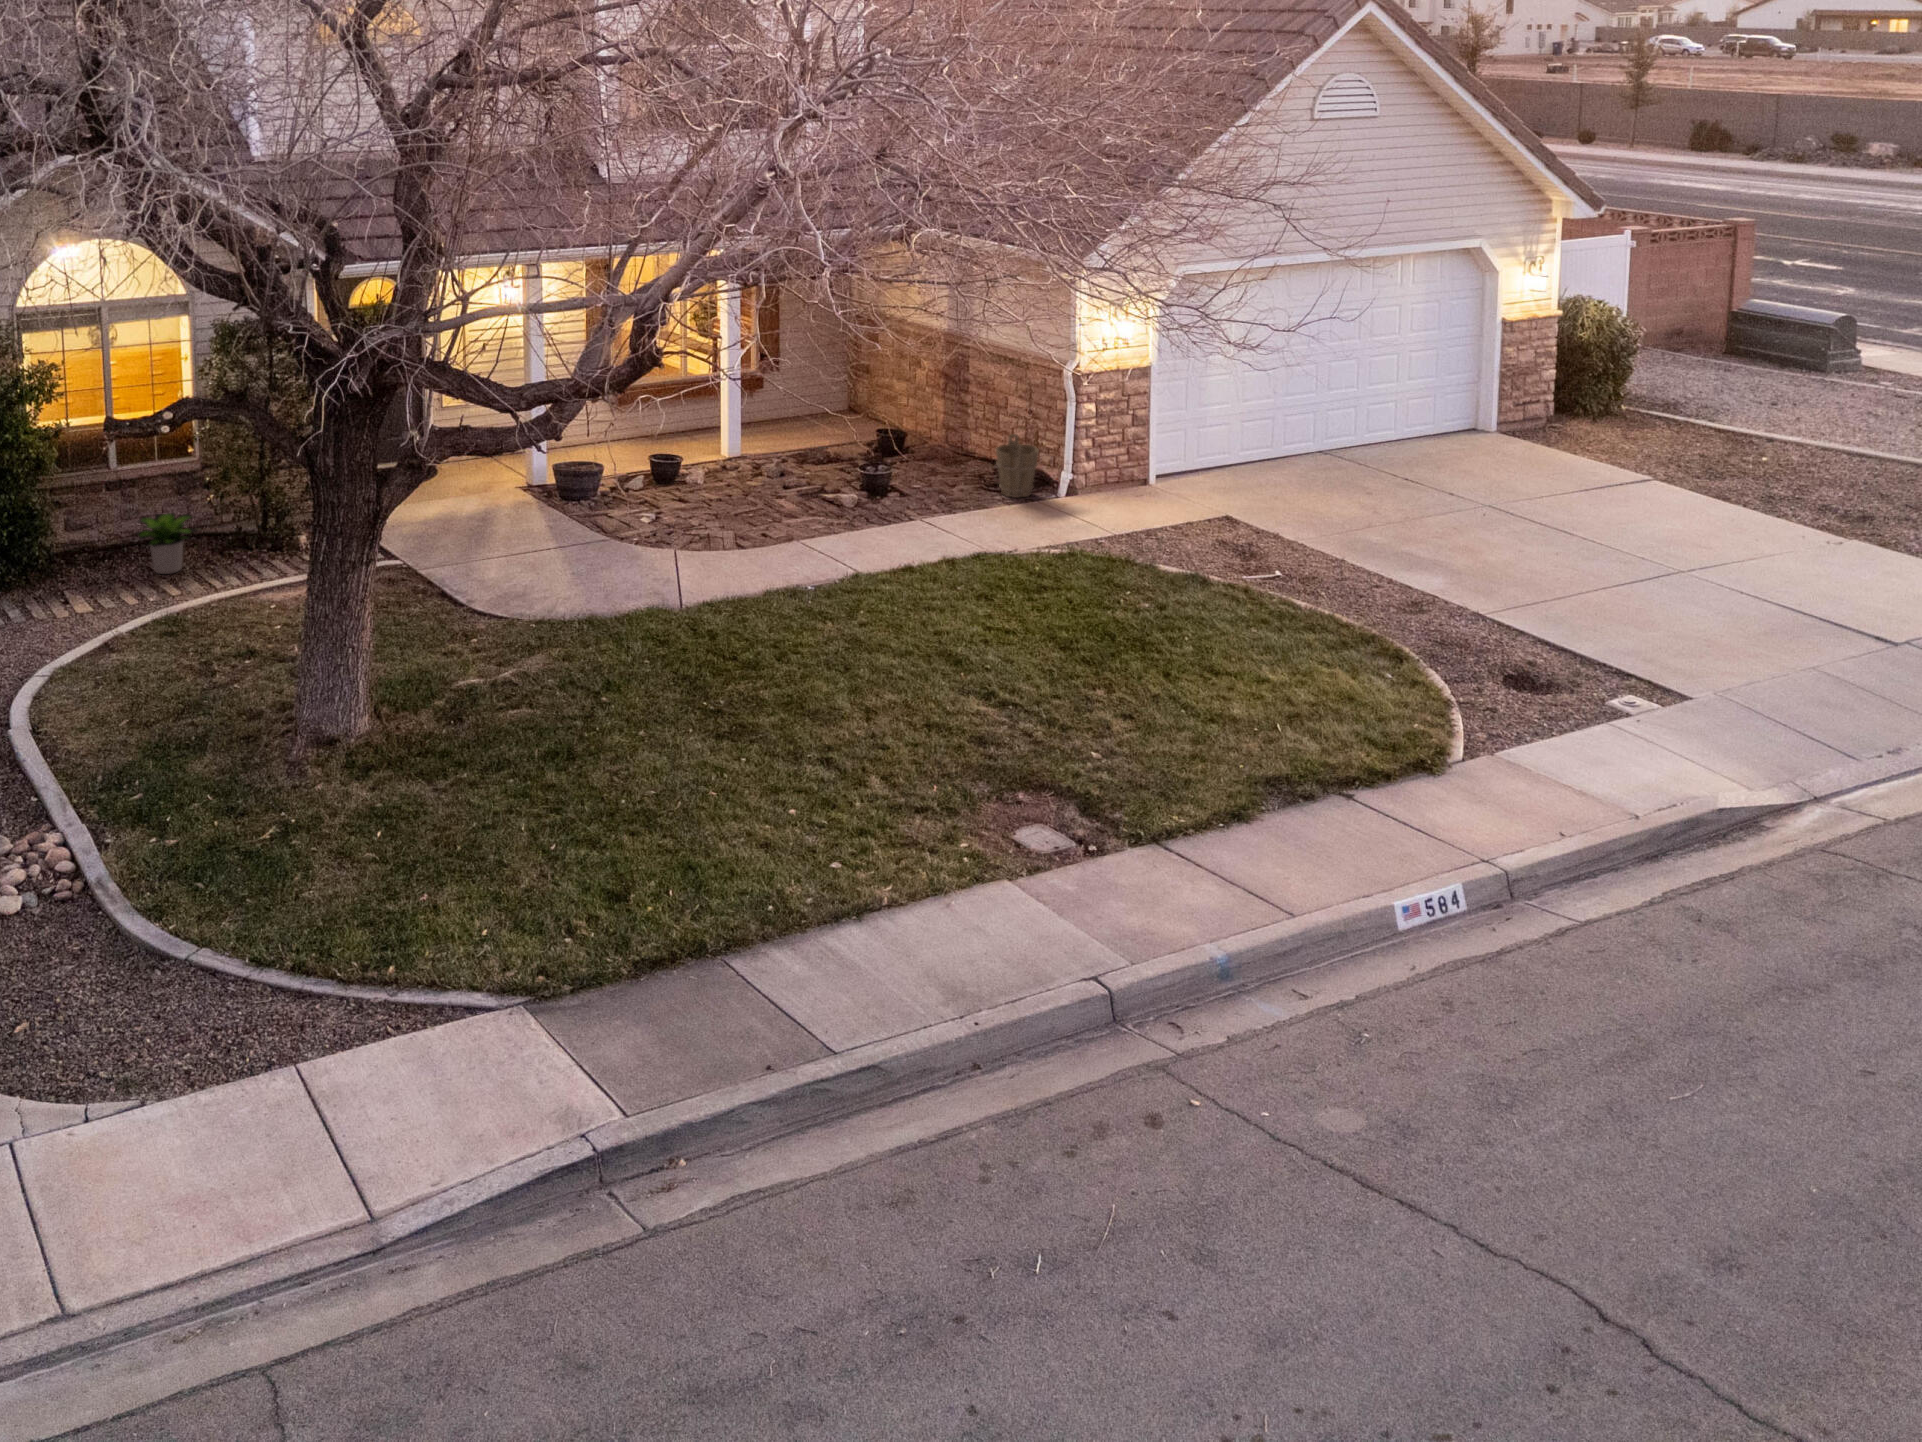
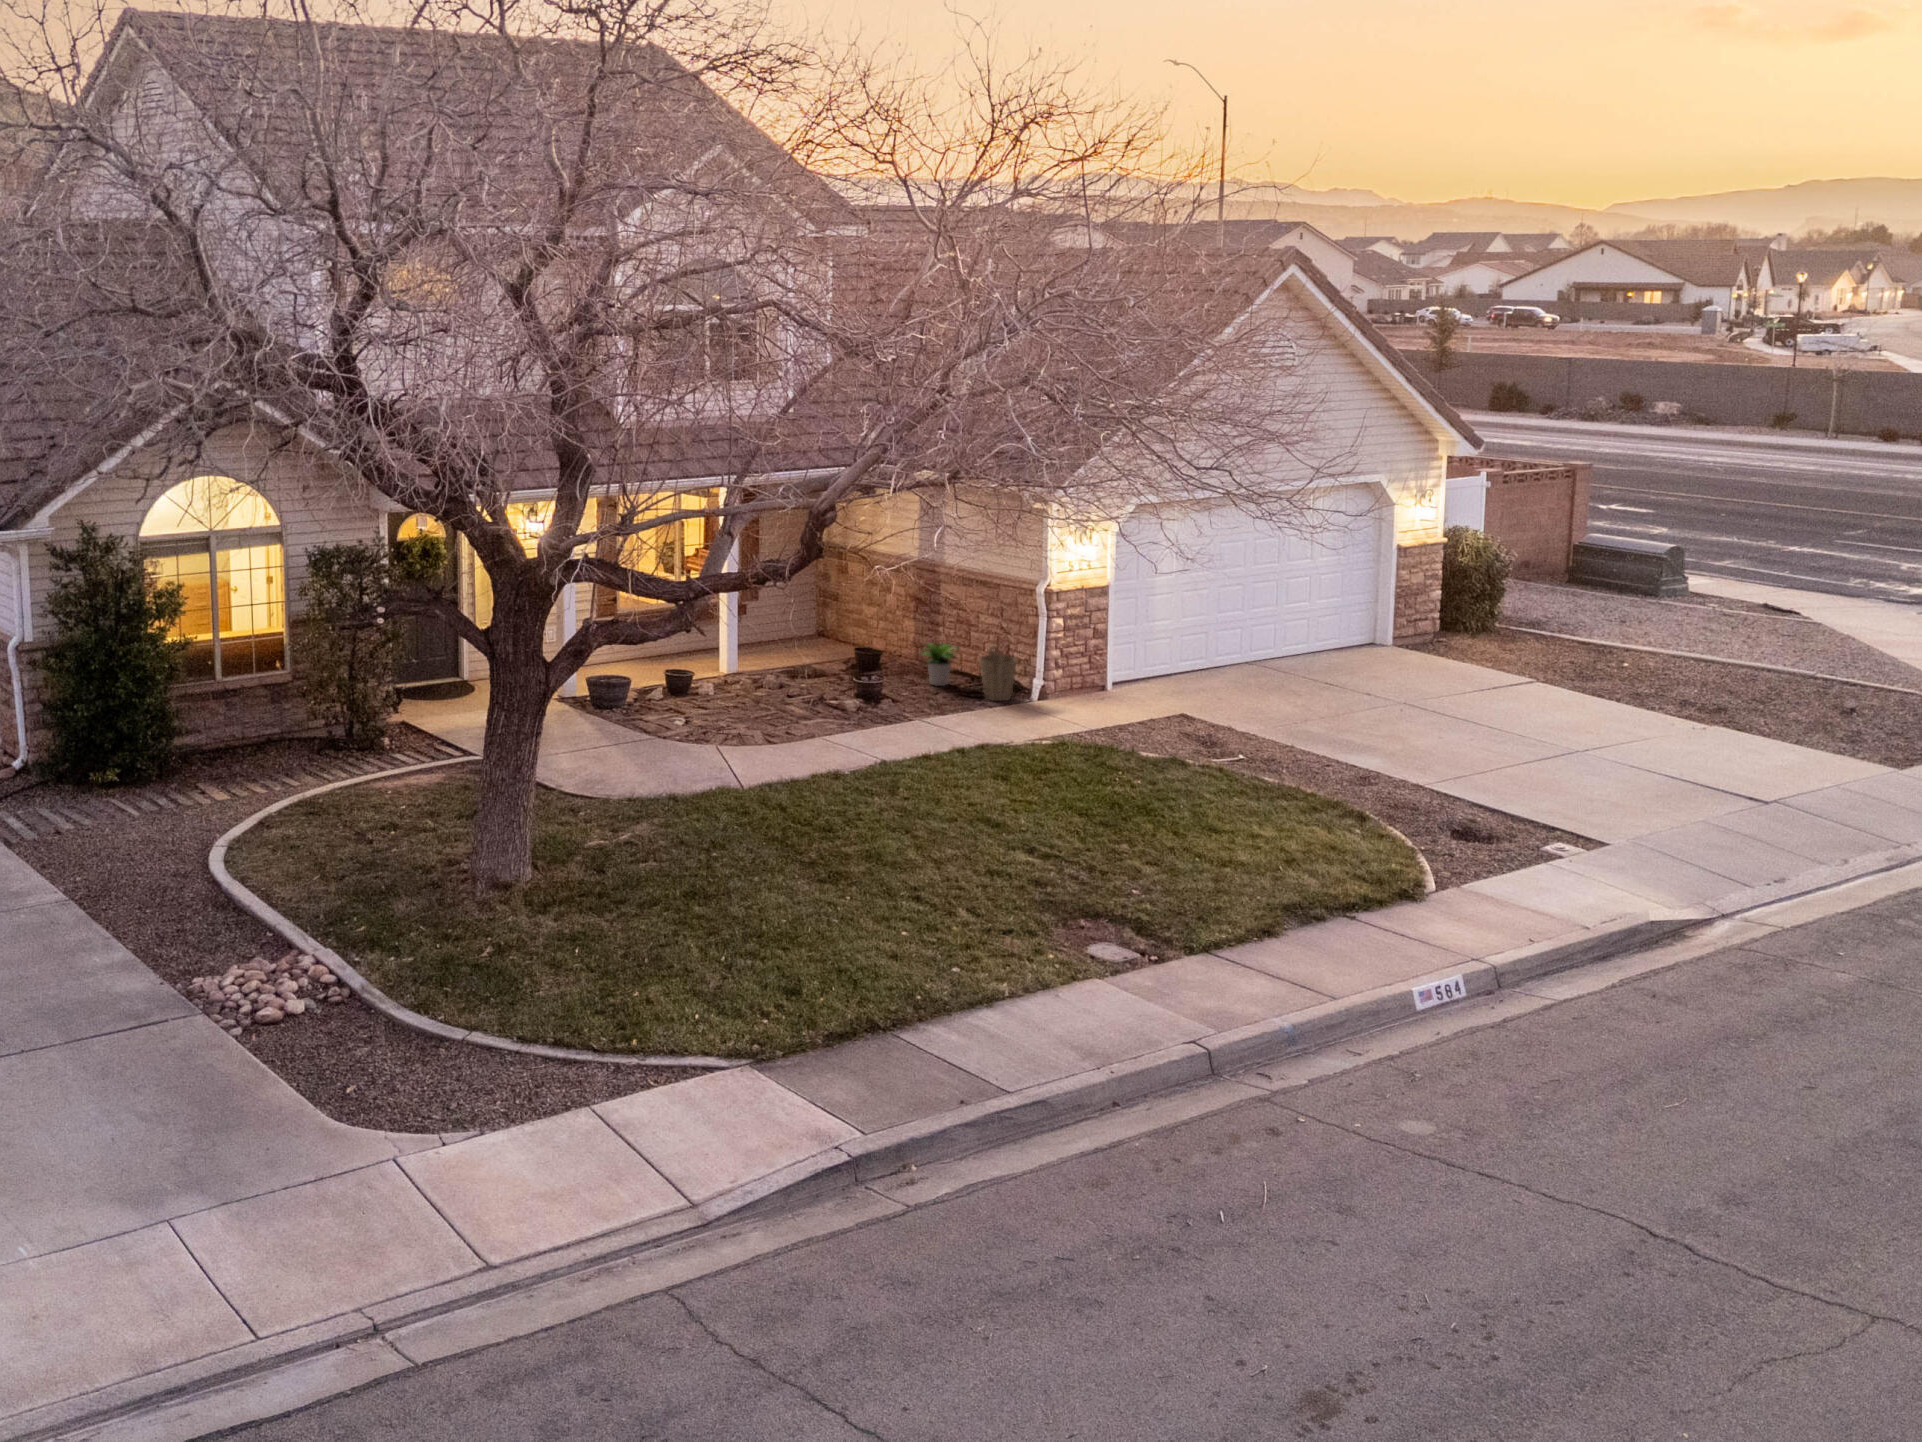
potted plant: present [137,513,197,574] -> present [921,643,958,686]

